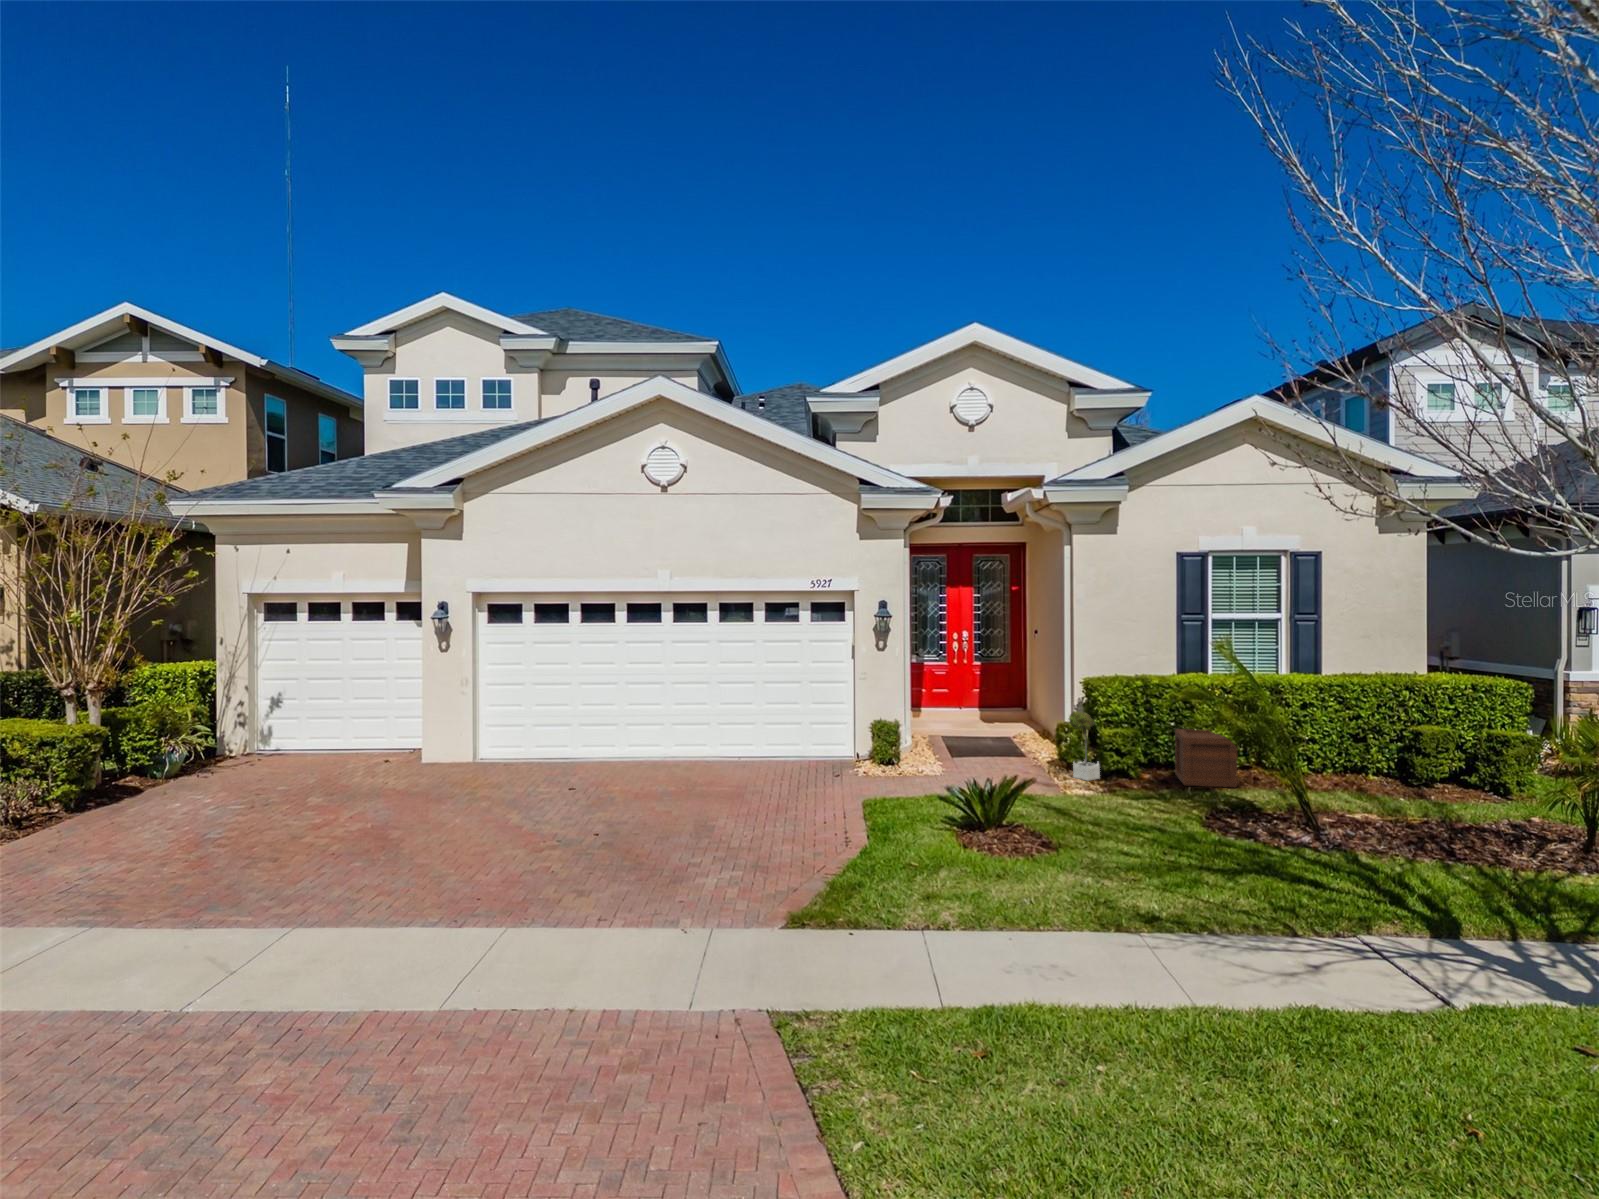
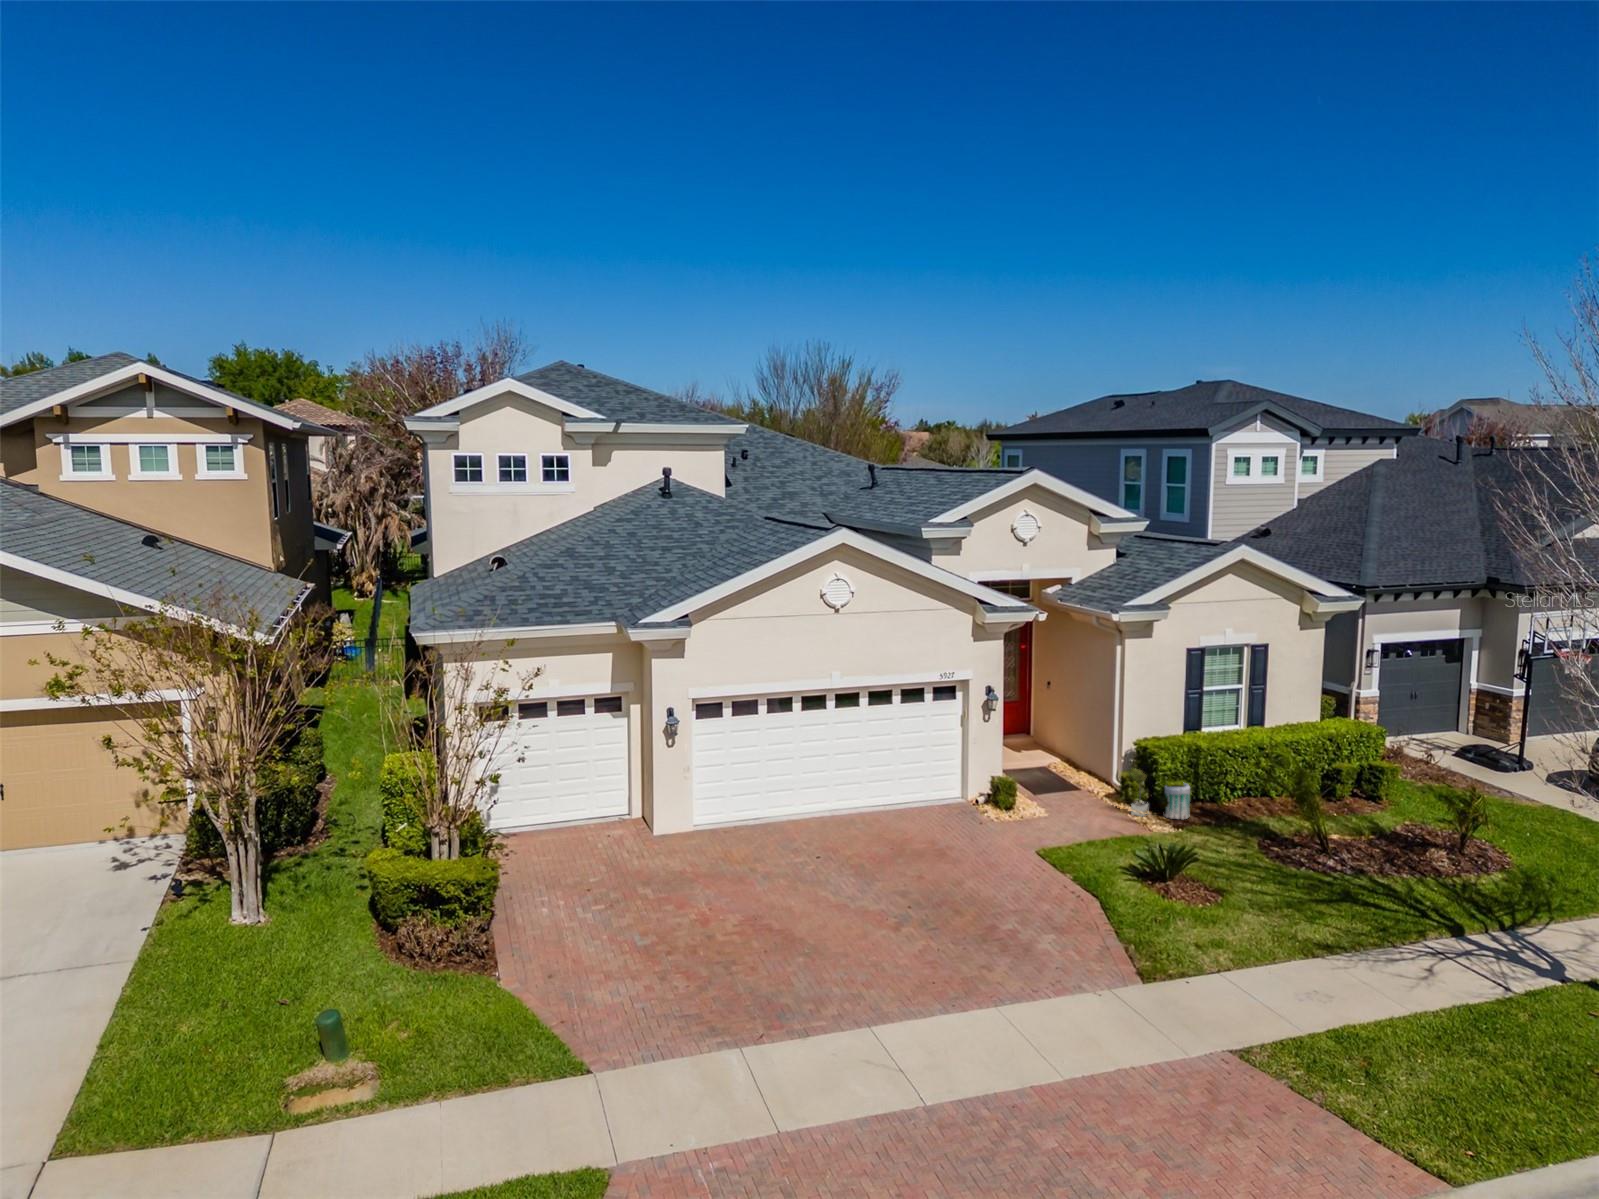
wooden crate: present [1175,729,1237,788] -> none [1192,776,1238,817]
trash can: none [1117,733,1160,787] -> present [1164,783,1190,819]

